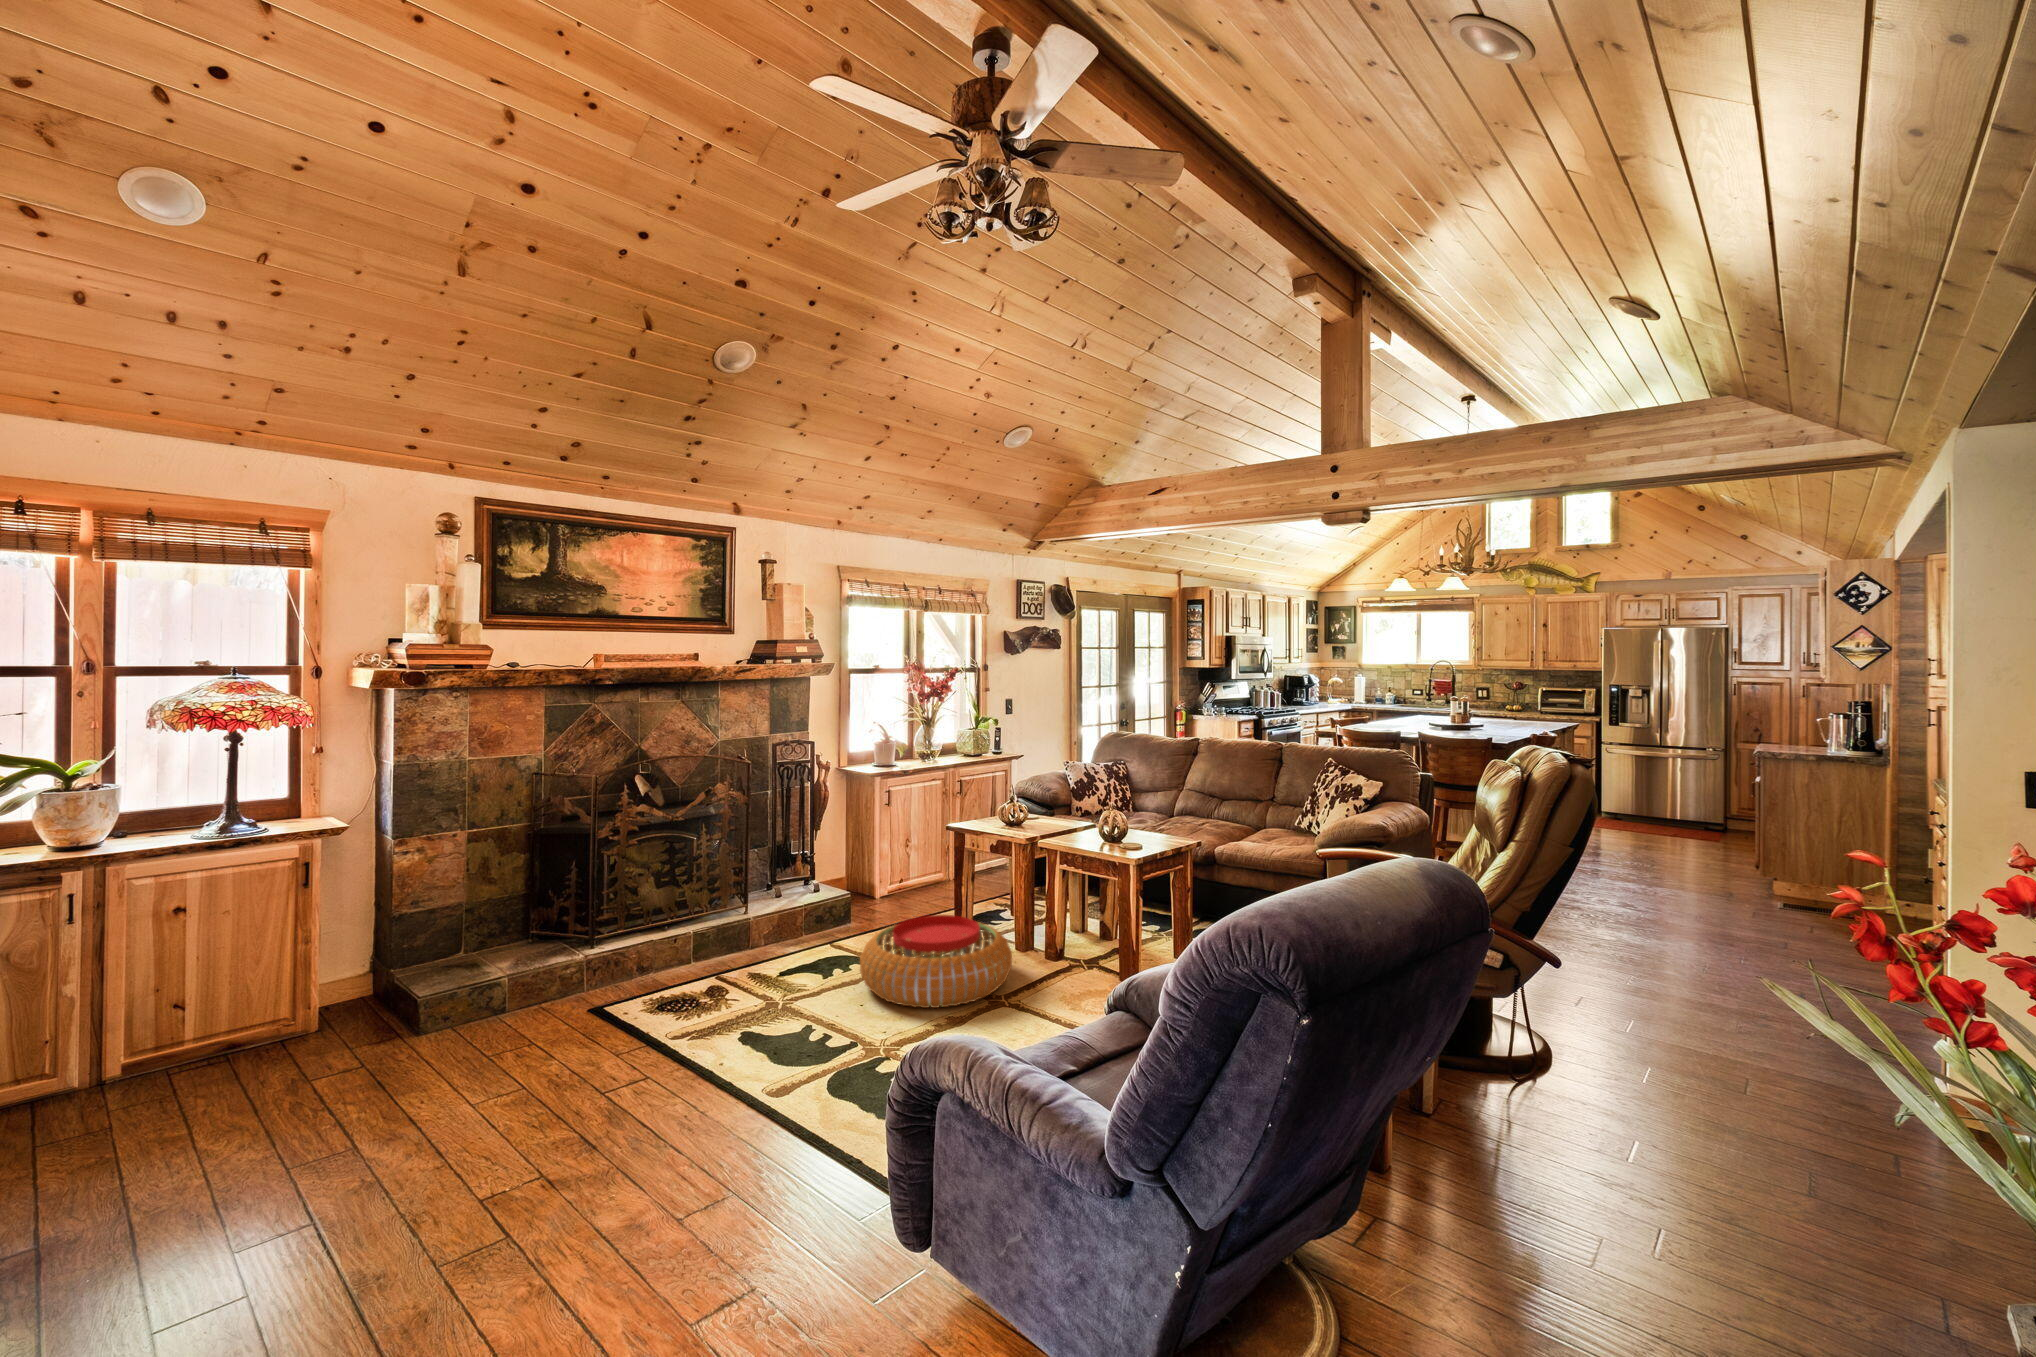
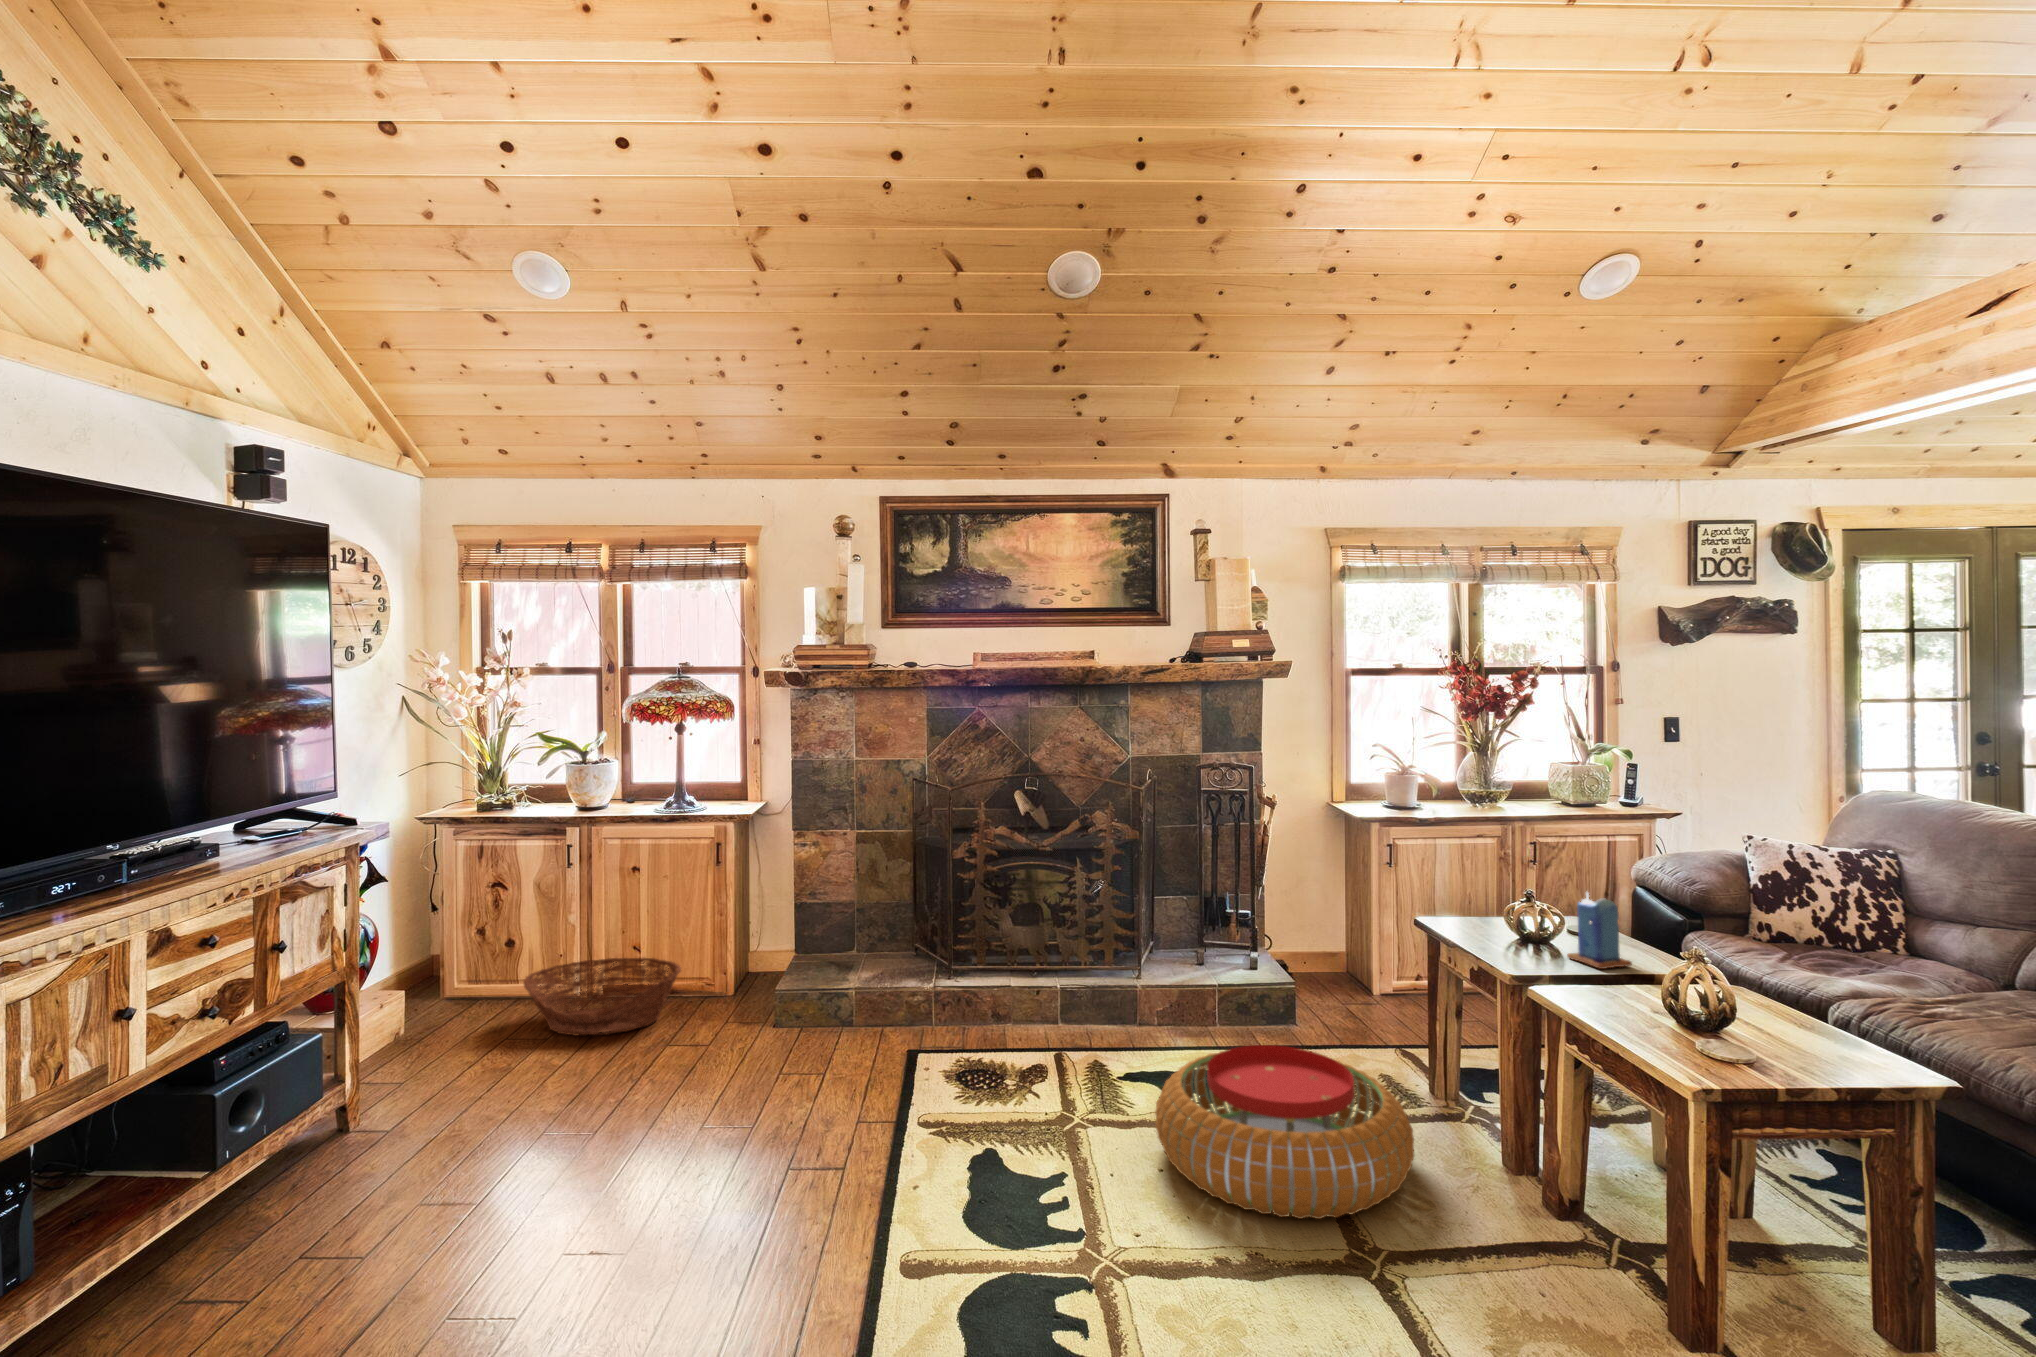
candle: none [1048,797,1076,836] -> present [1567,893,1632,969]
basket: none [44,1002,298,1120] -> present [523,958,681,1035]

